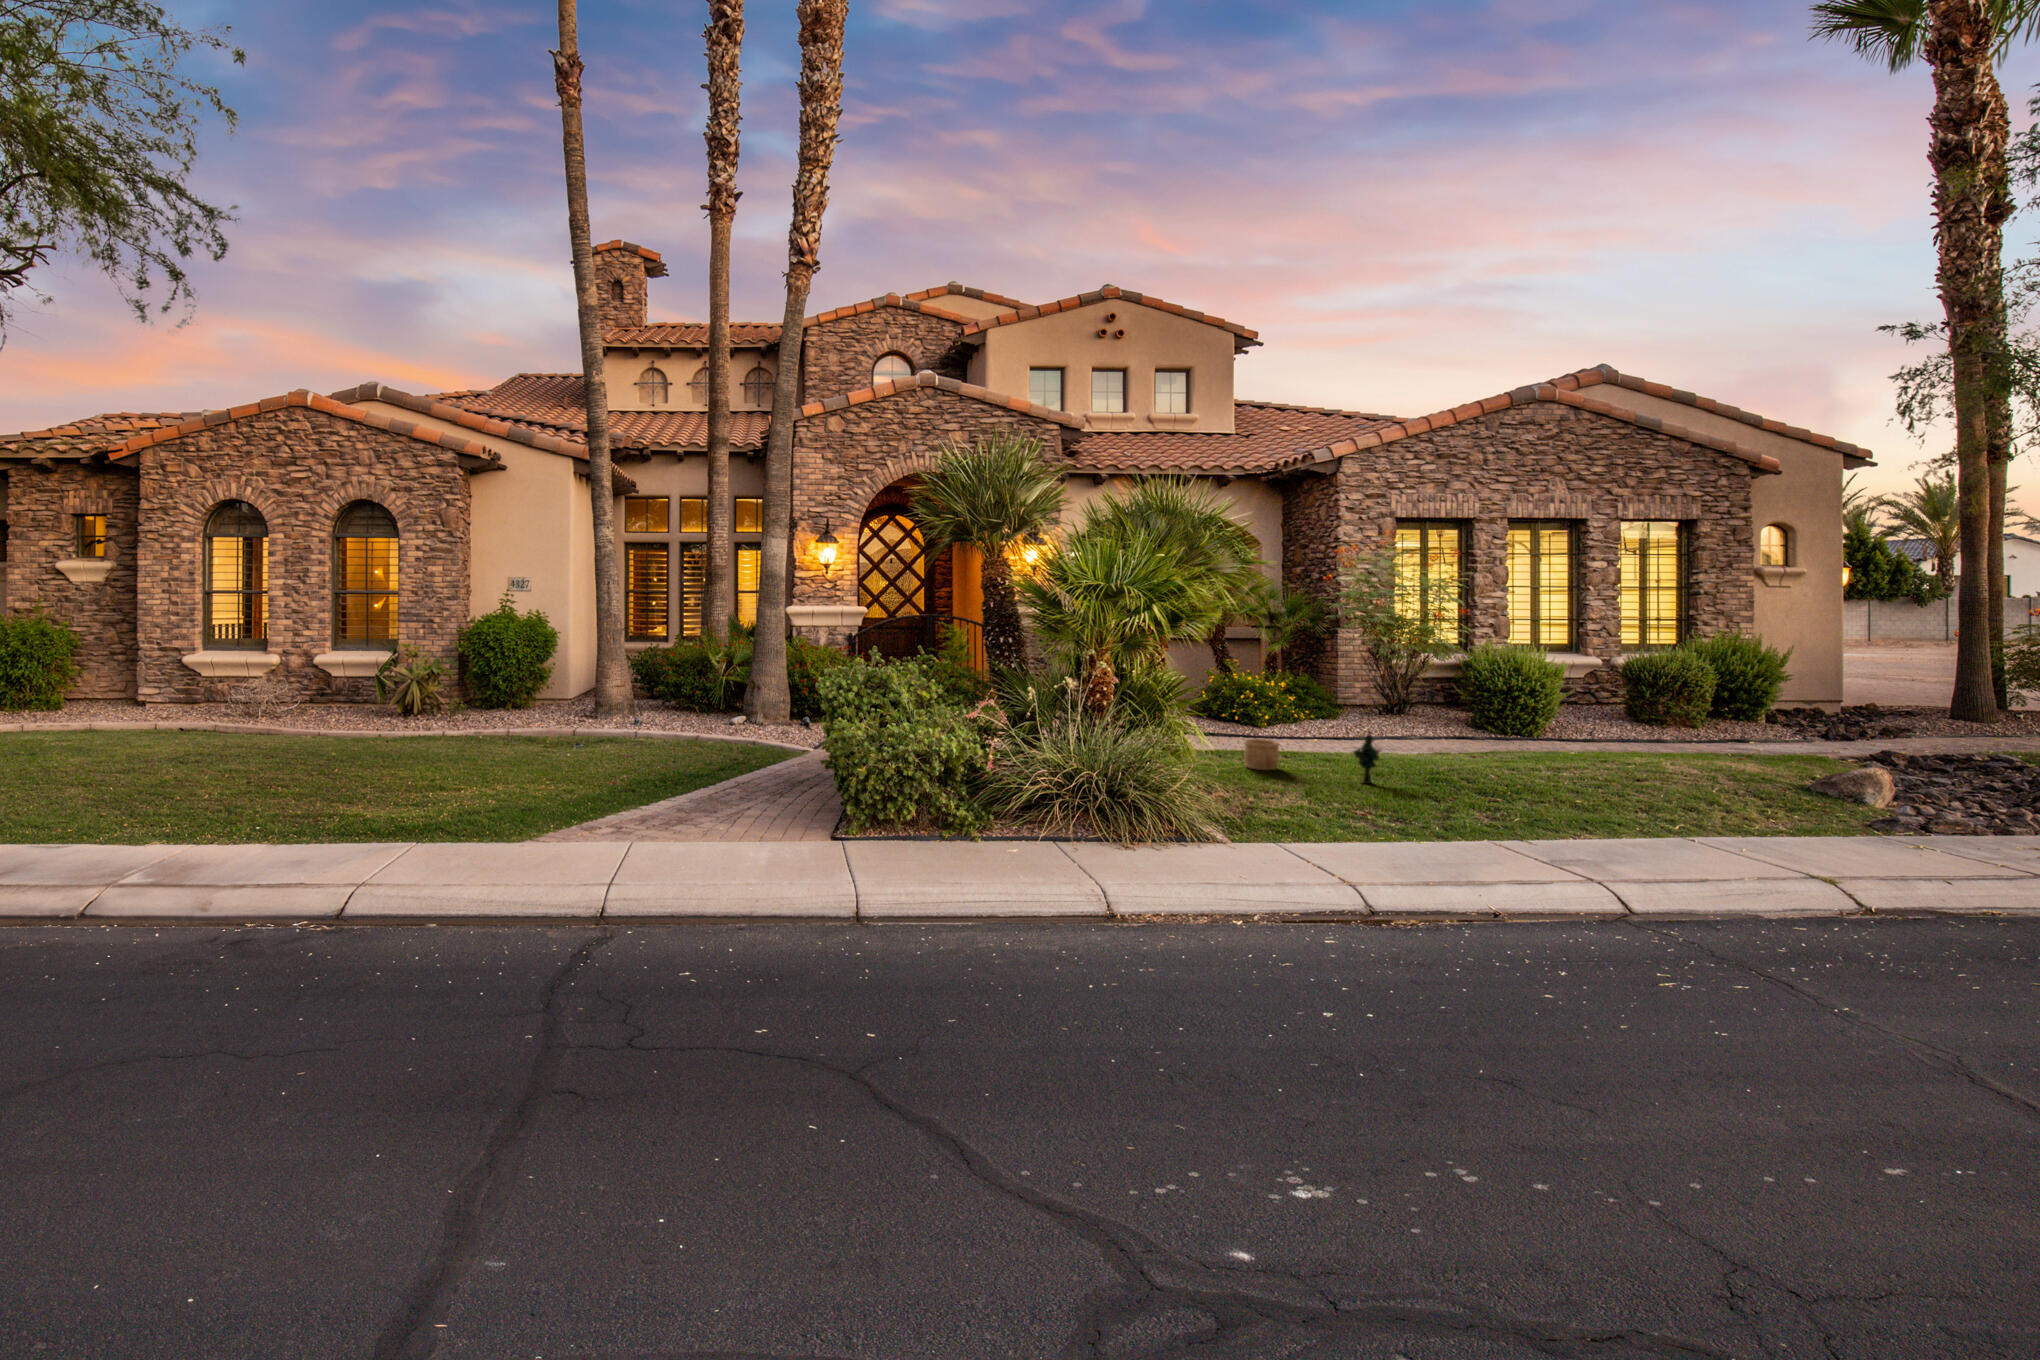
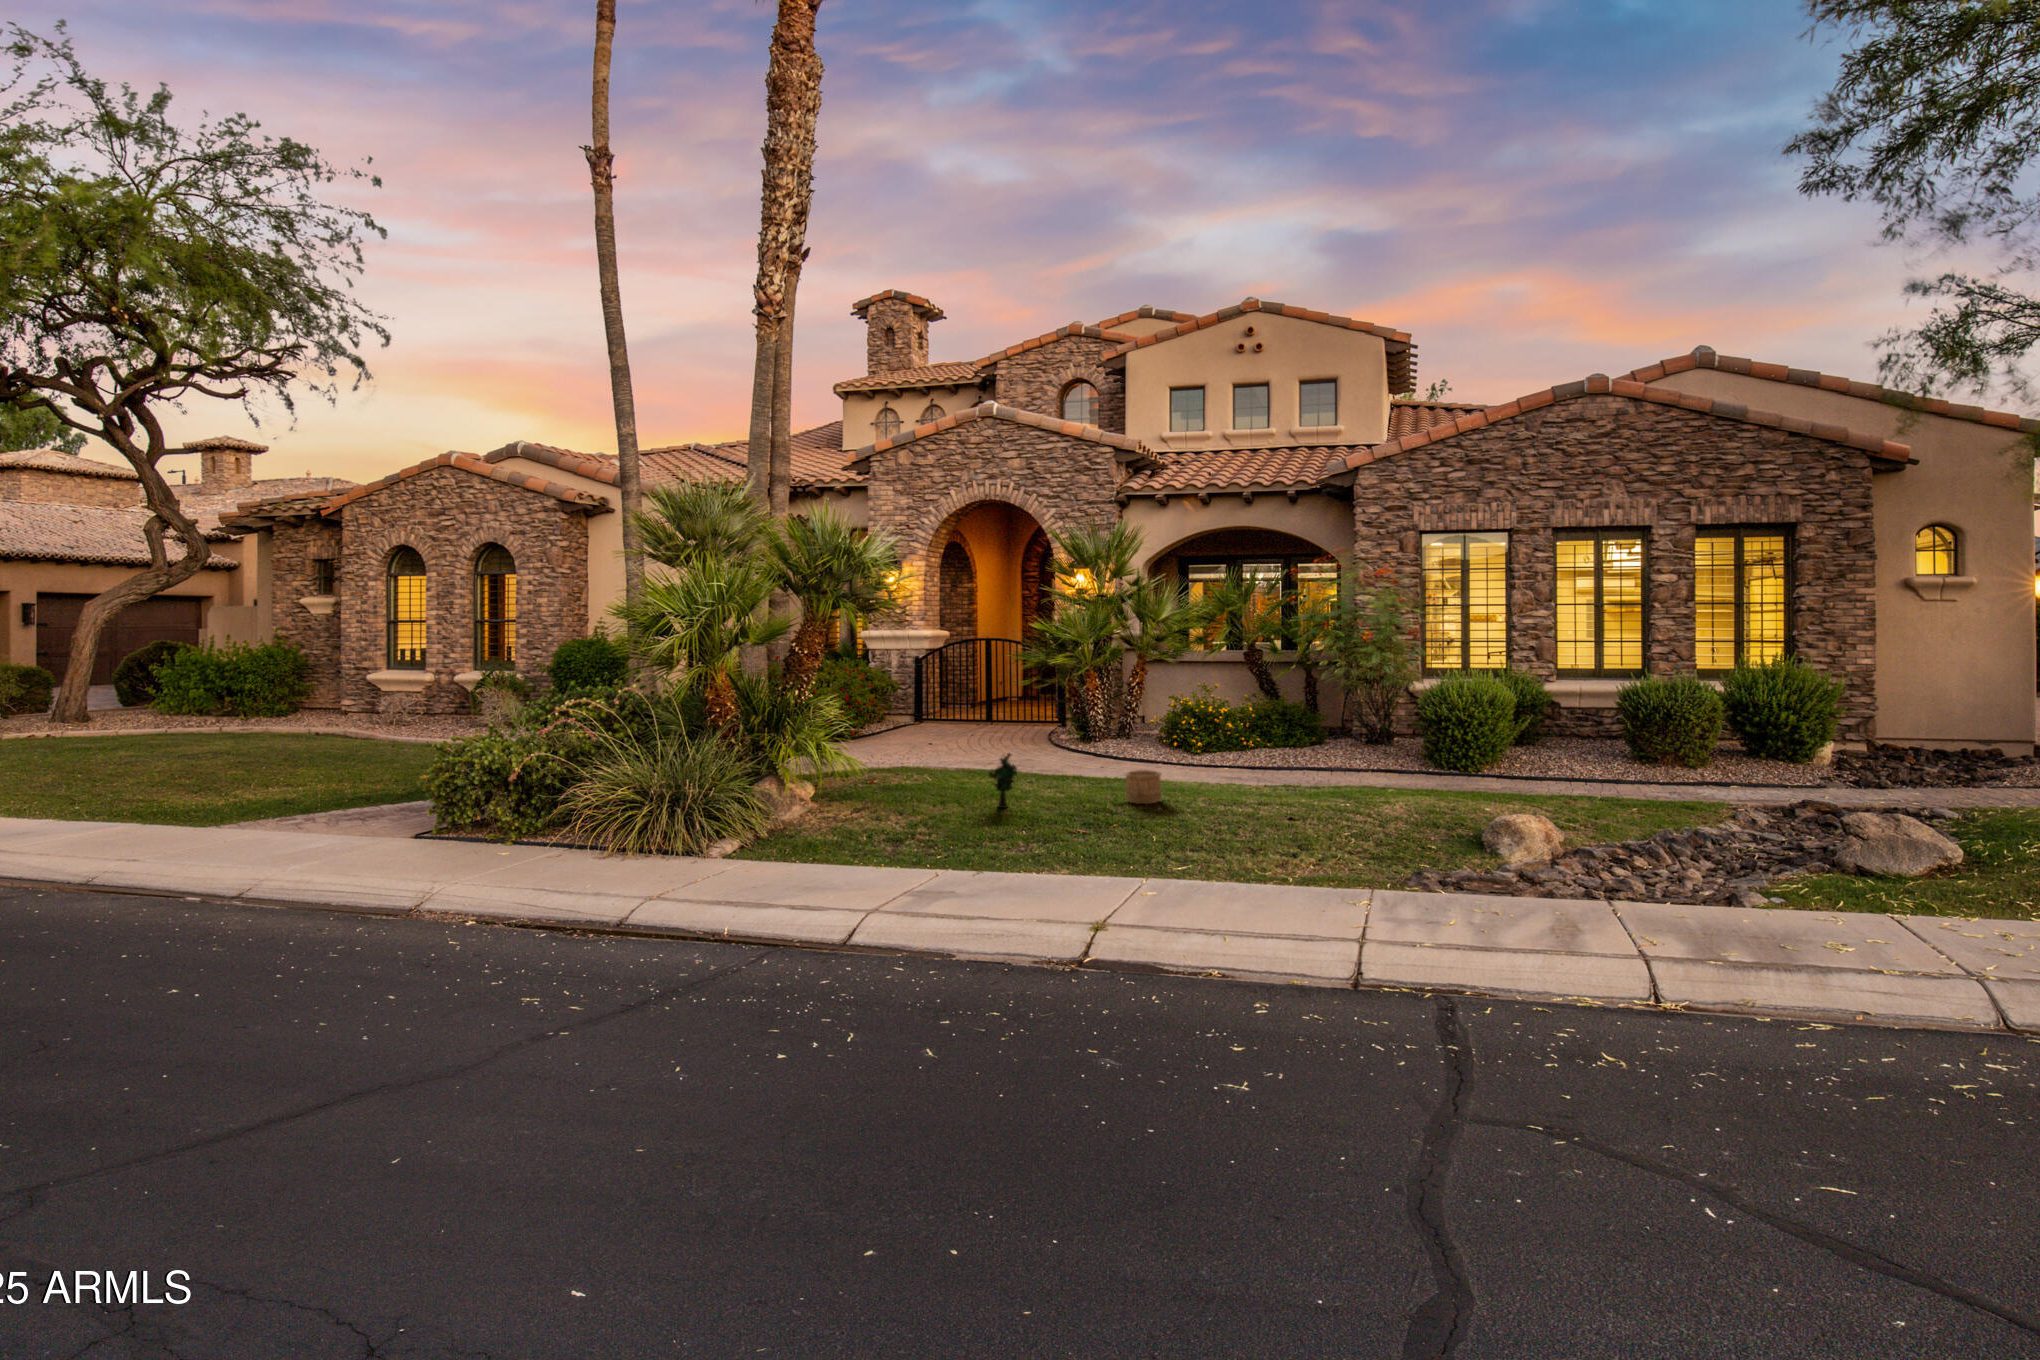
wooden bucket: present [1245,739,1279,770] -> present [1125,770,1162,804]

